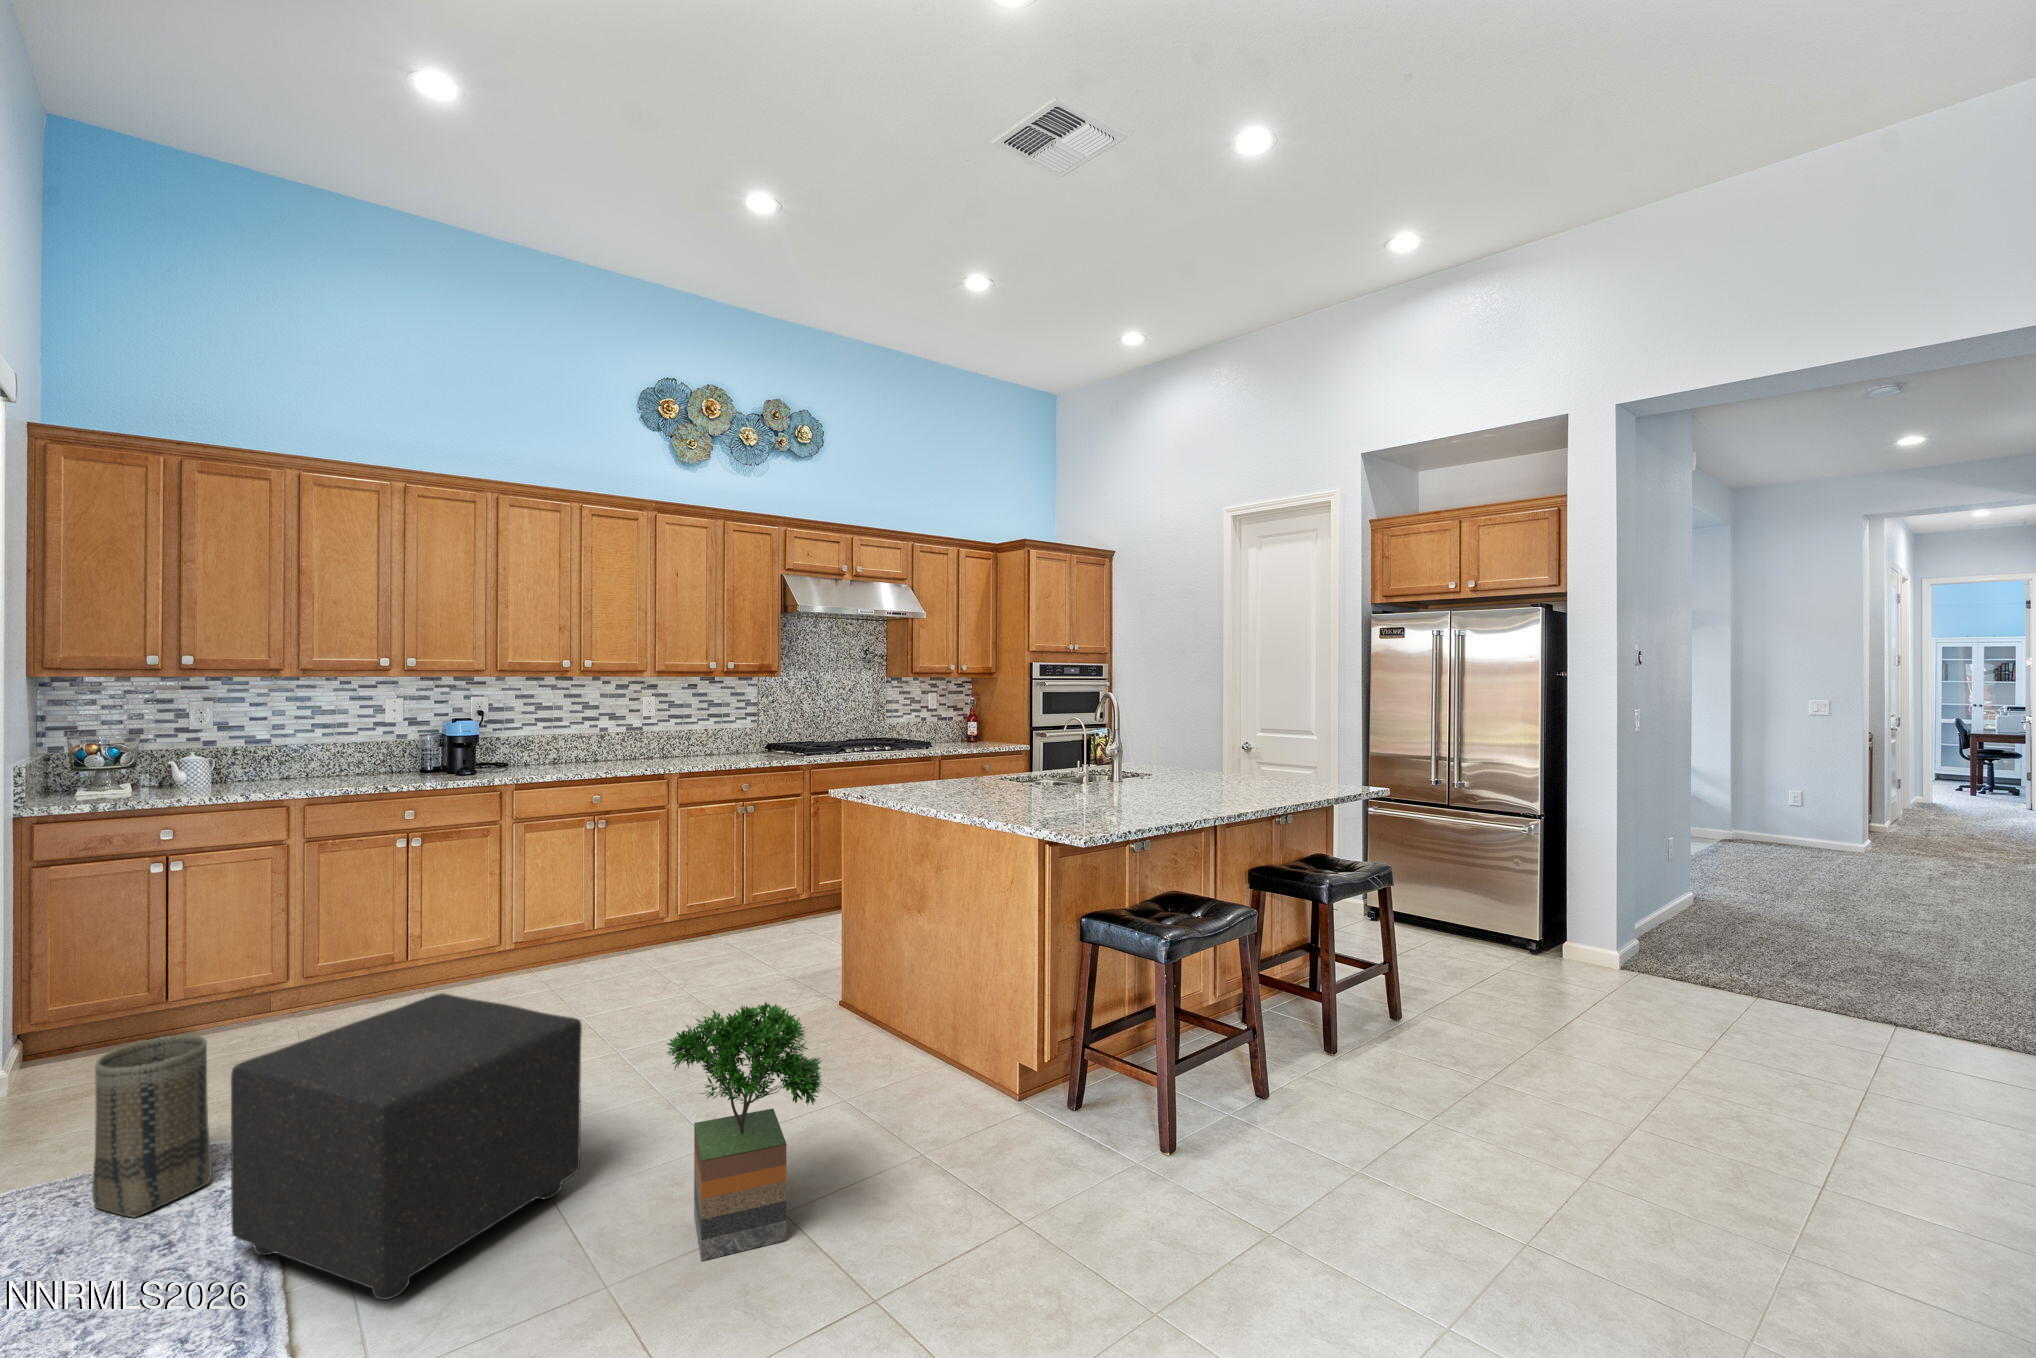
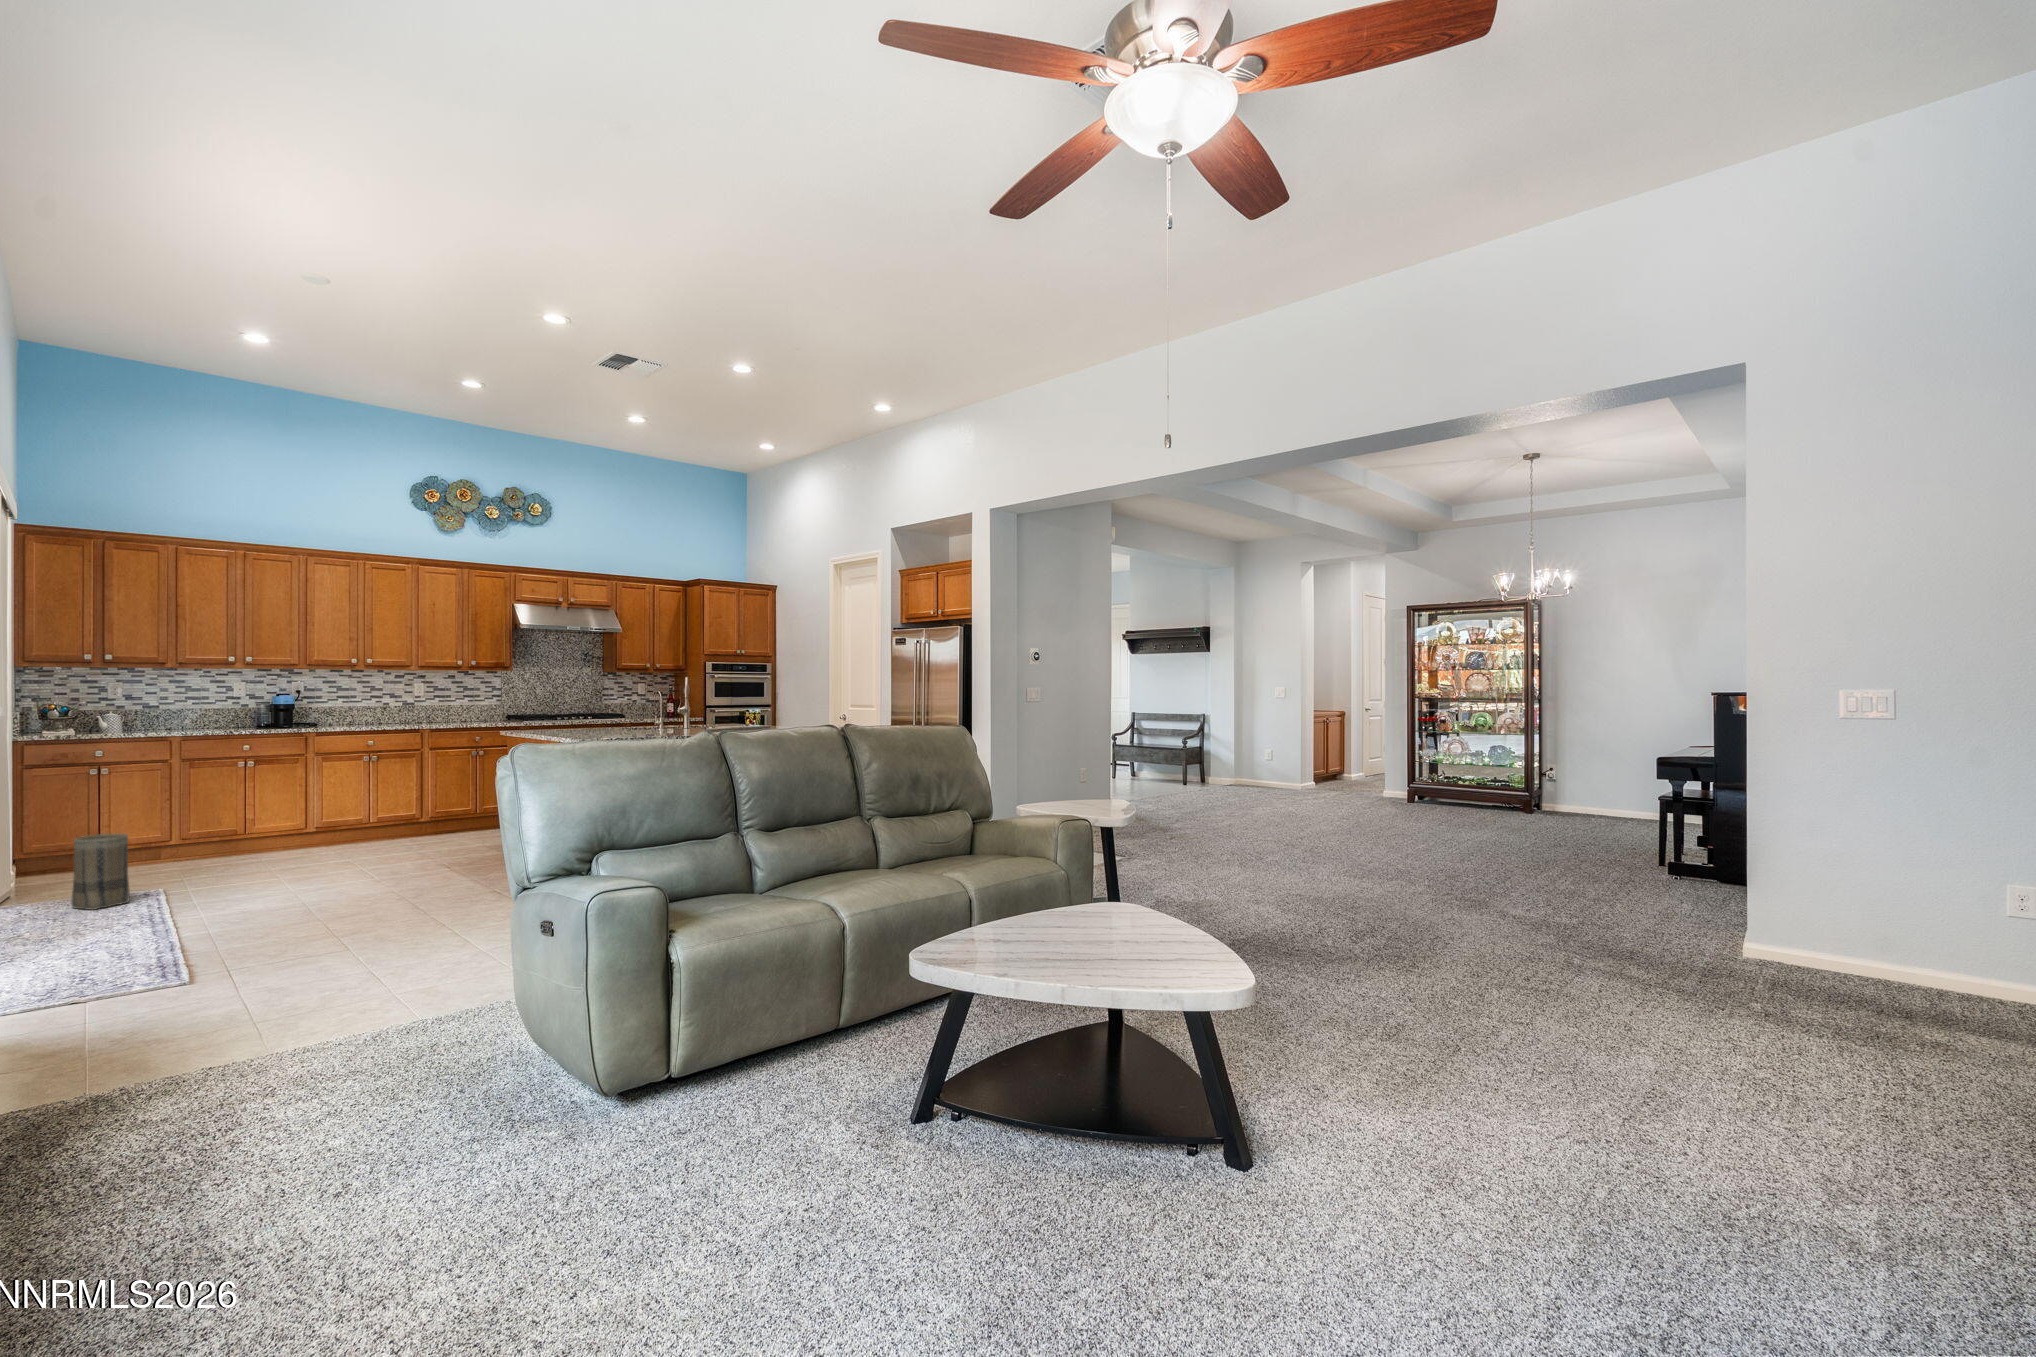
ottoman: present [231,993,582,1300] -> none [142,816,315,921]
potted tree: present [666,1002,822,1261] -> none [347,808,427,913]

